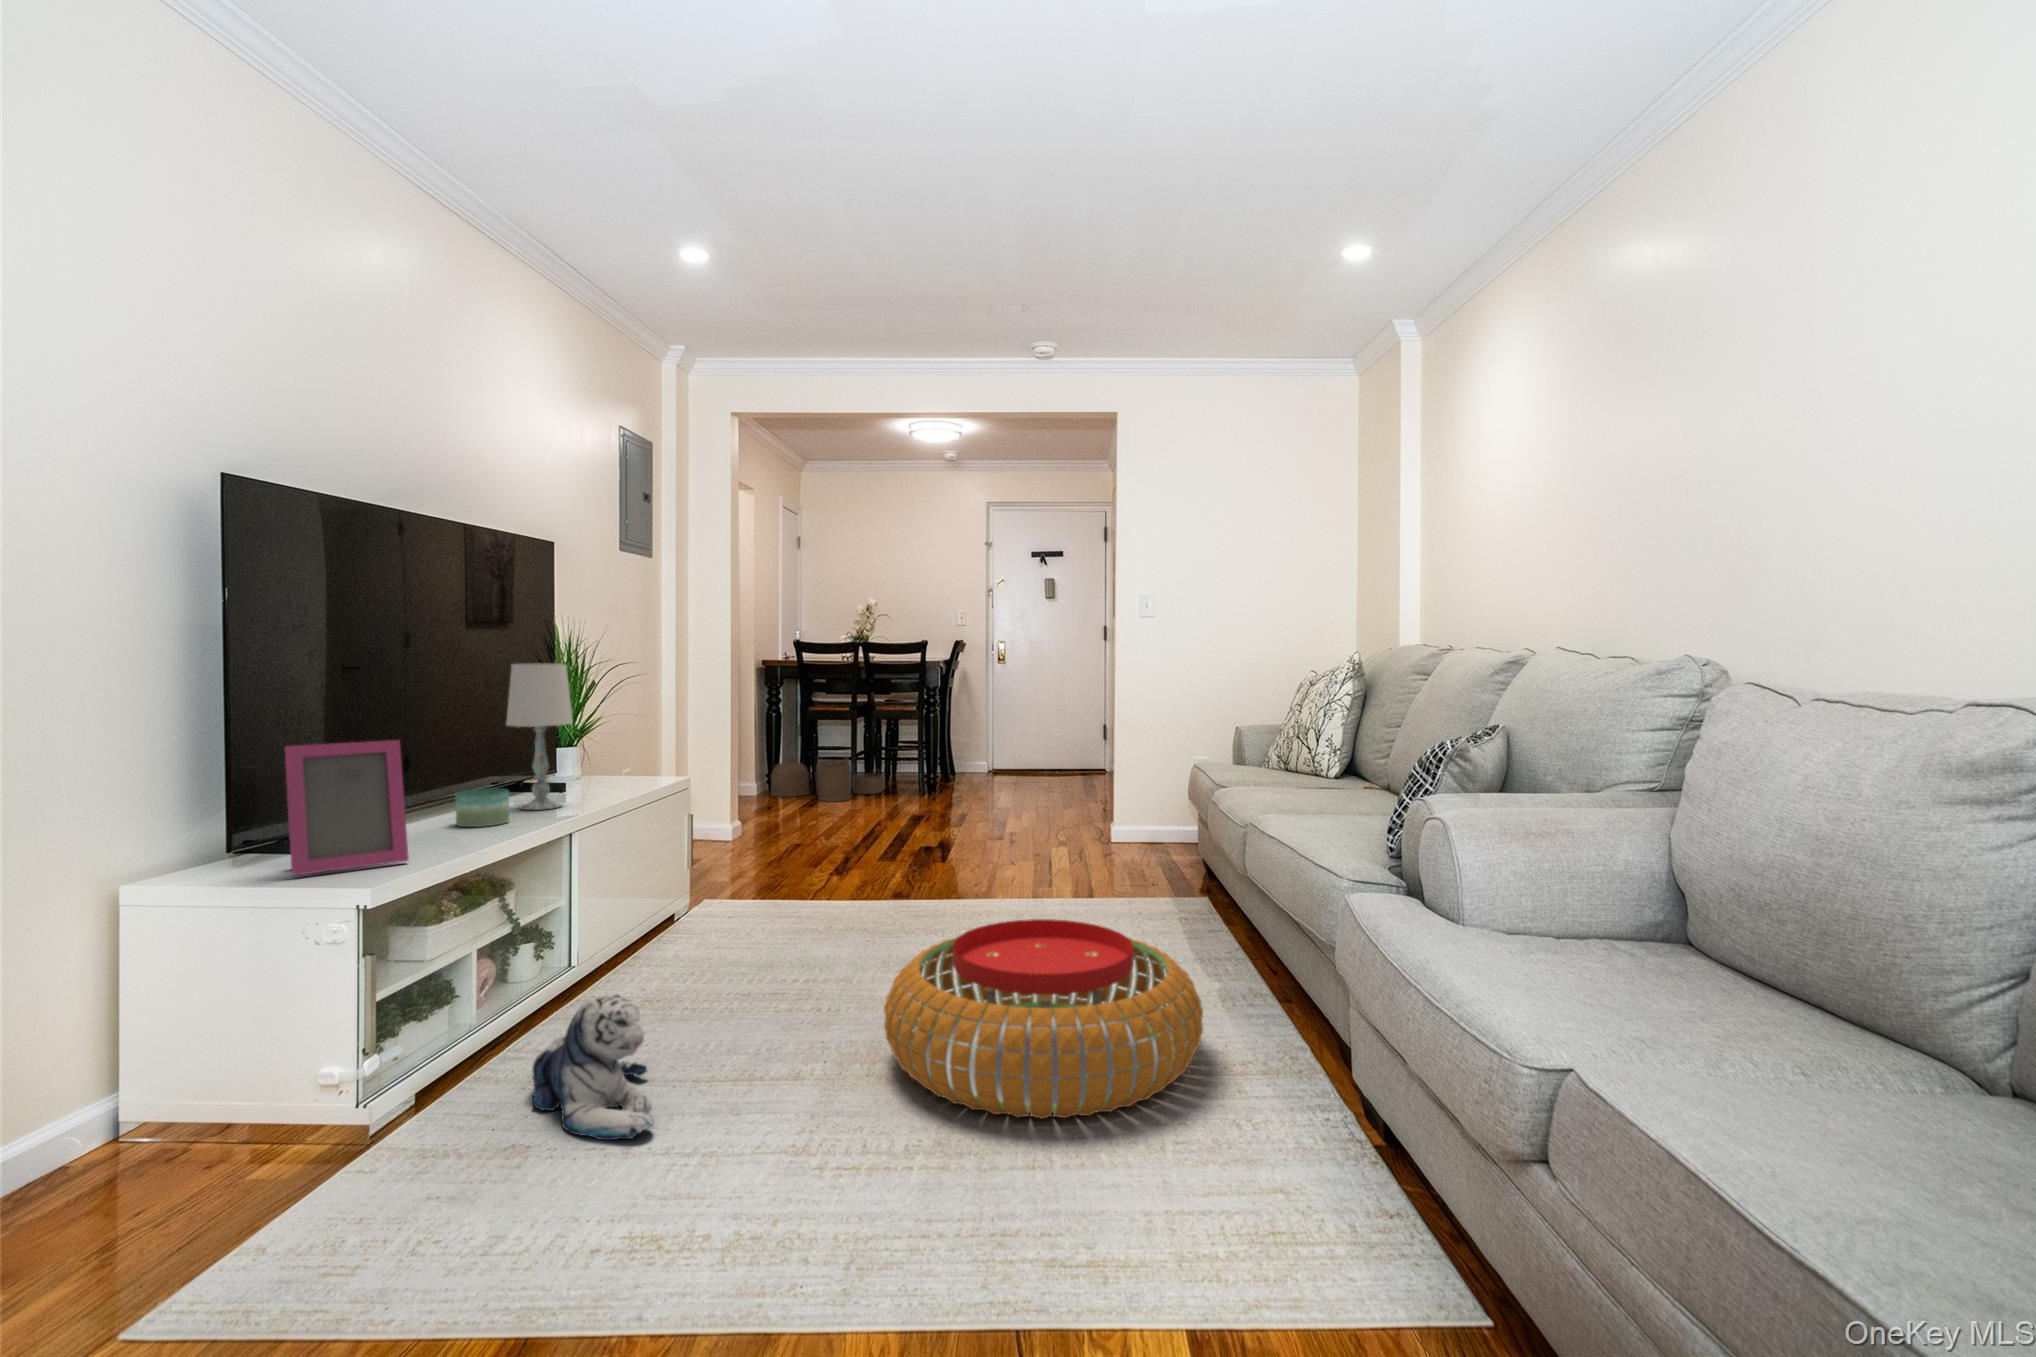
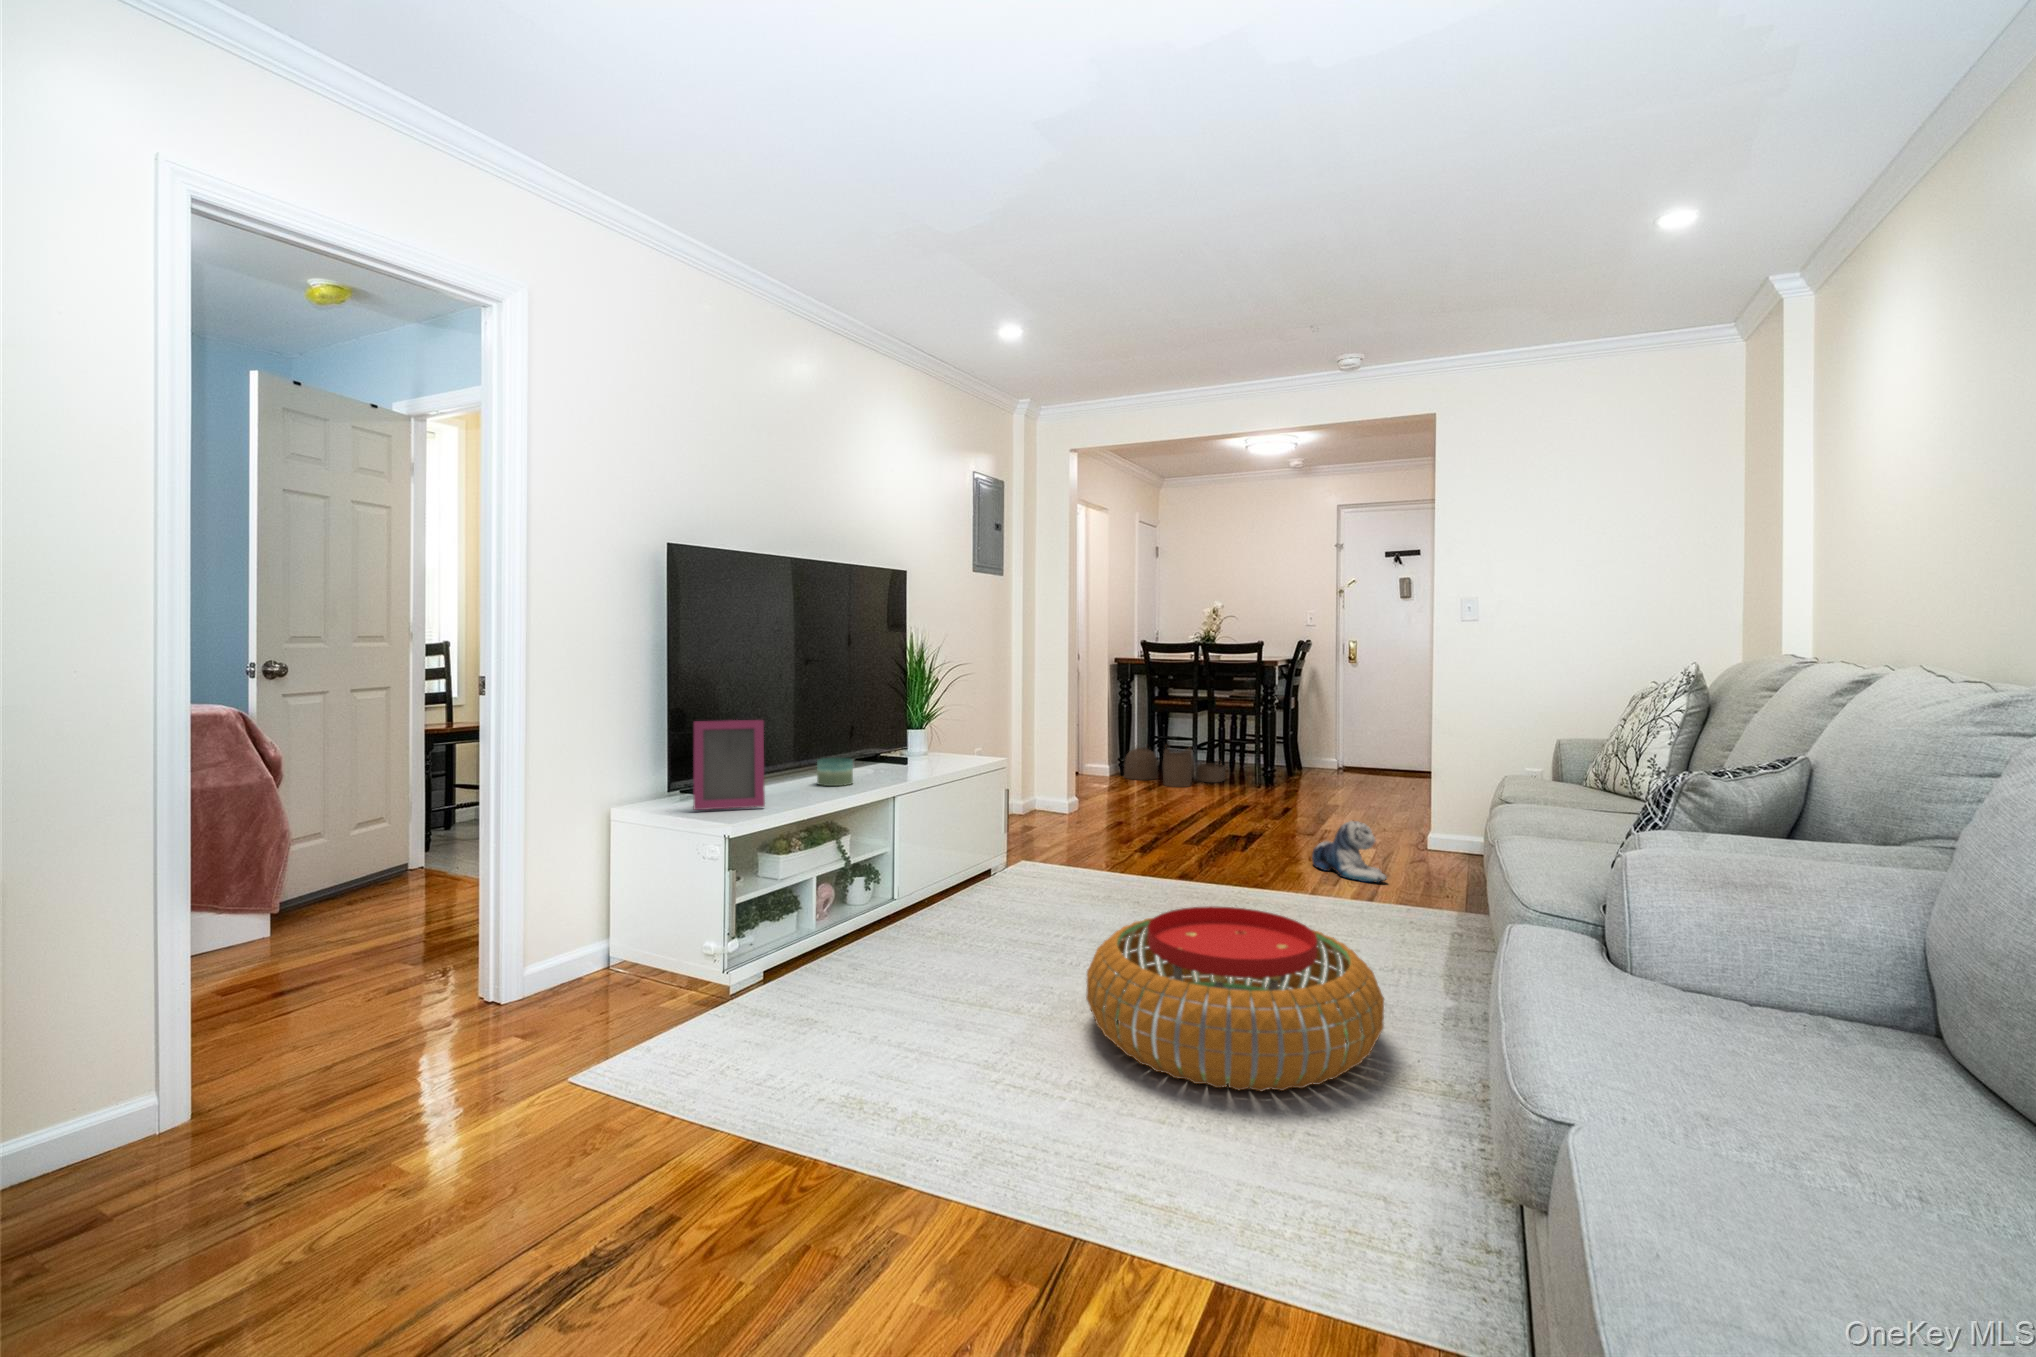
table lamp: present [506,664,573,810] -> none [860,664,906,777]
plush toy: present [532,995,654,1140] -> present [1312,821,1387,882]

